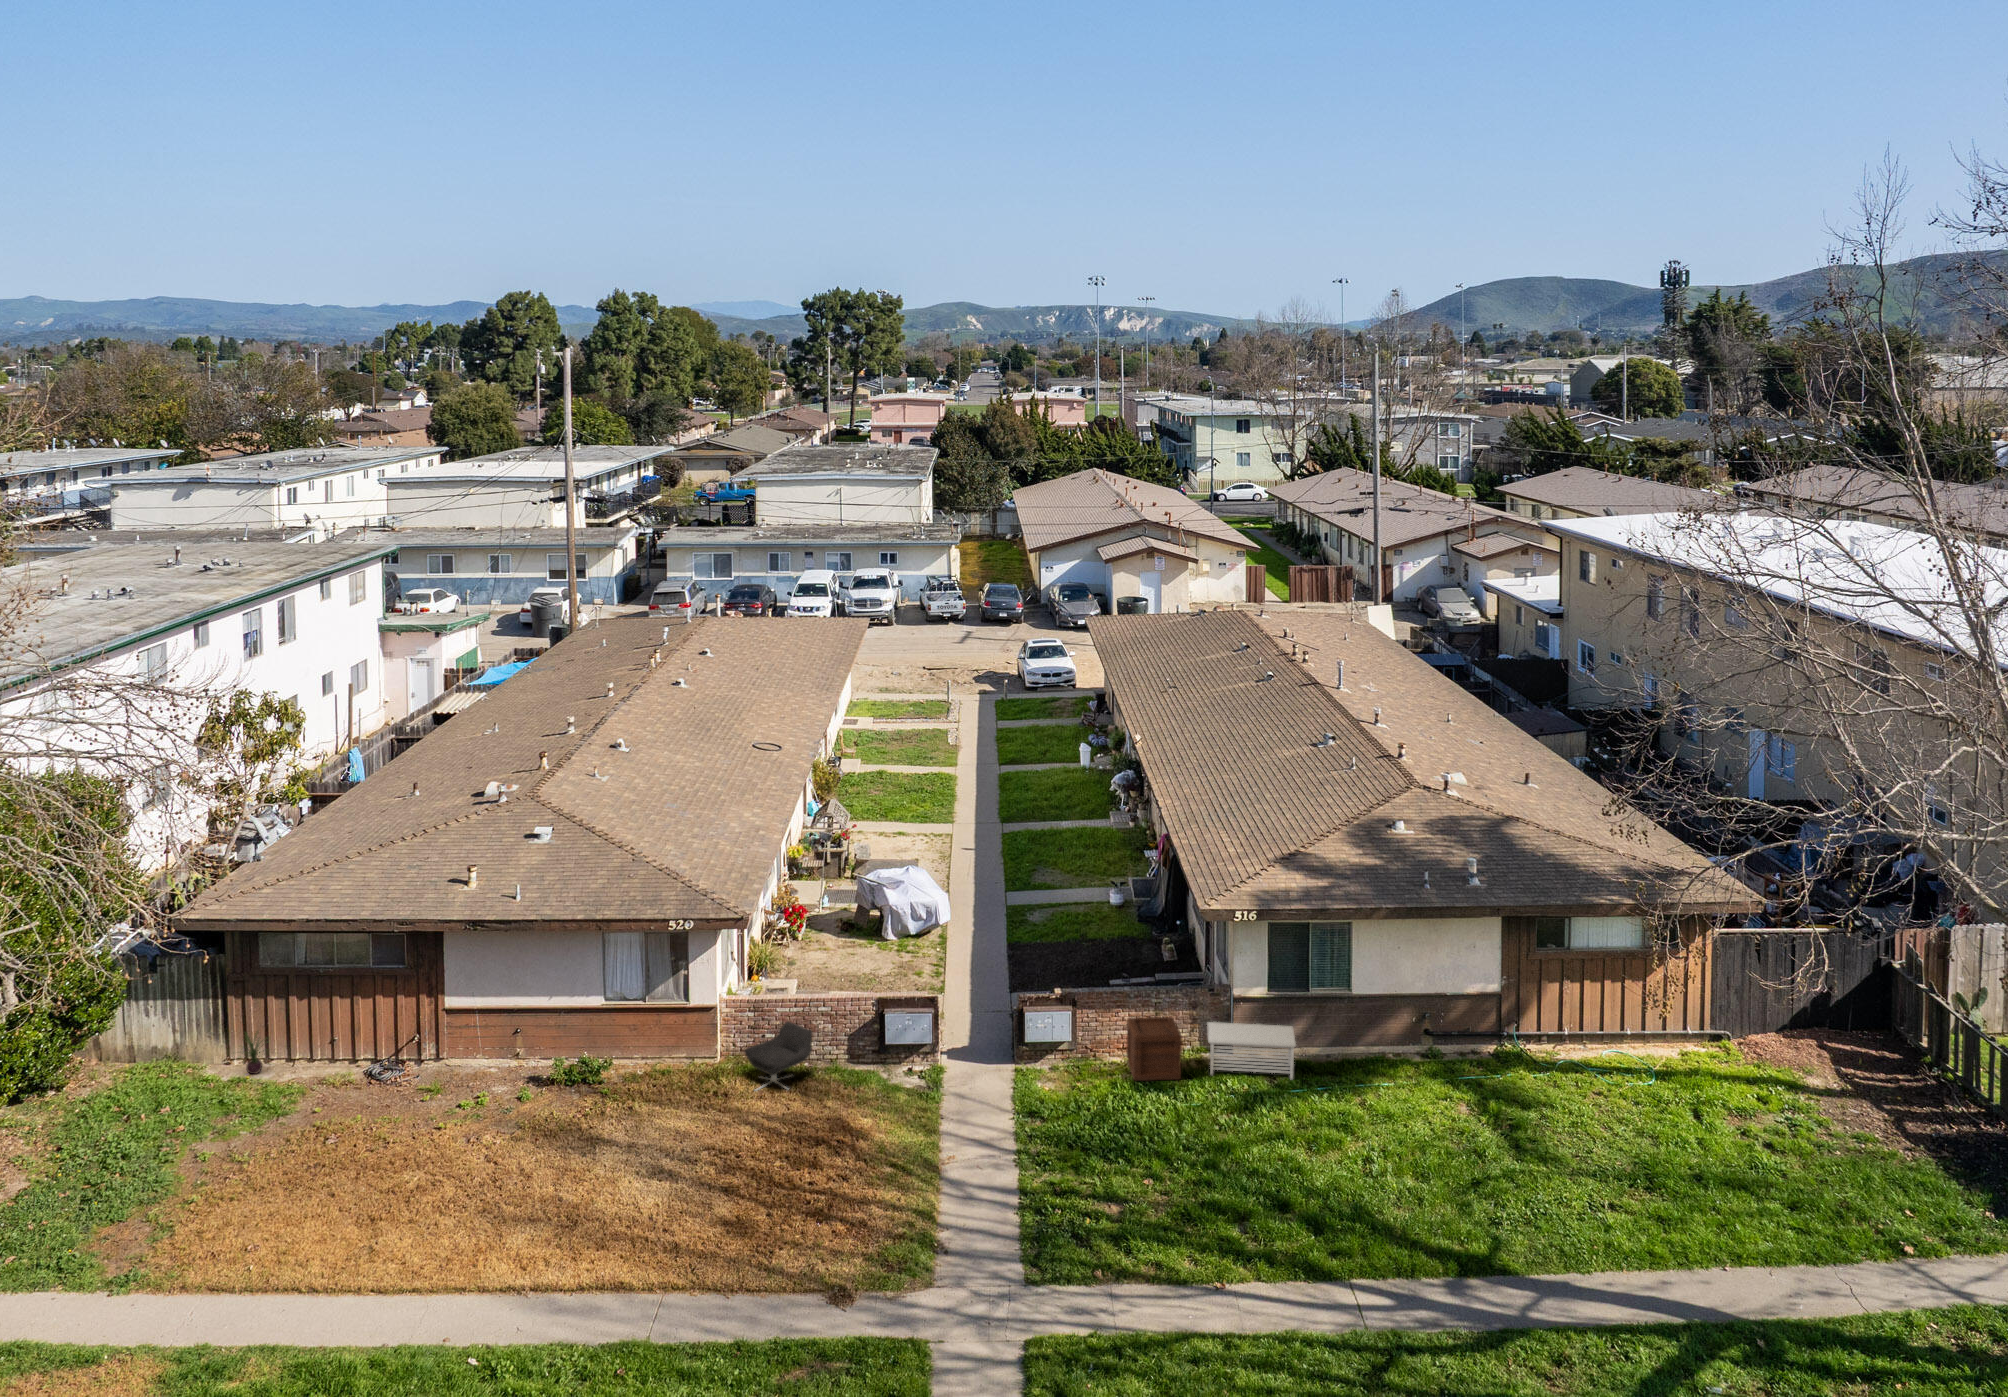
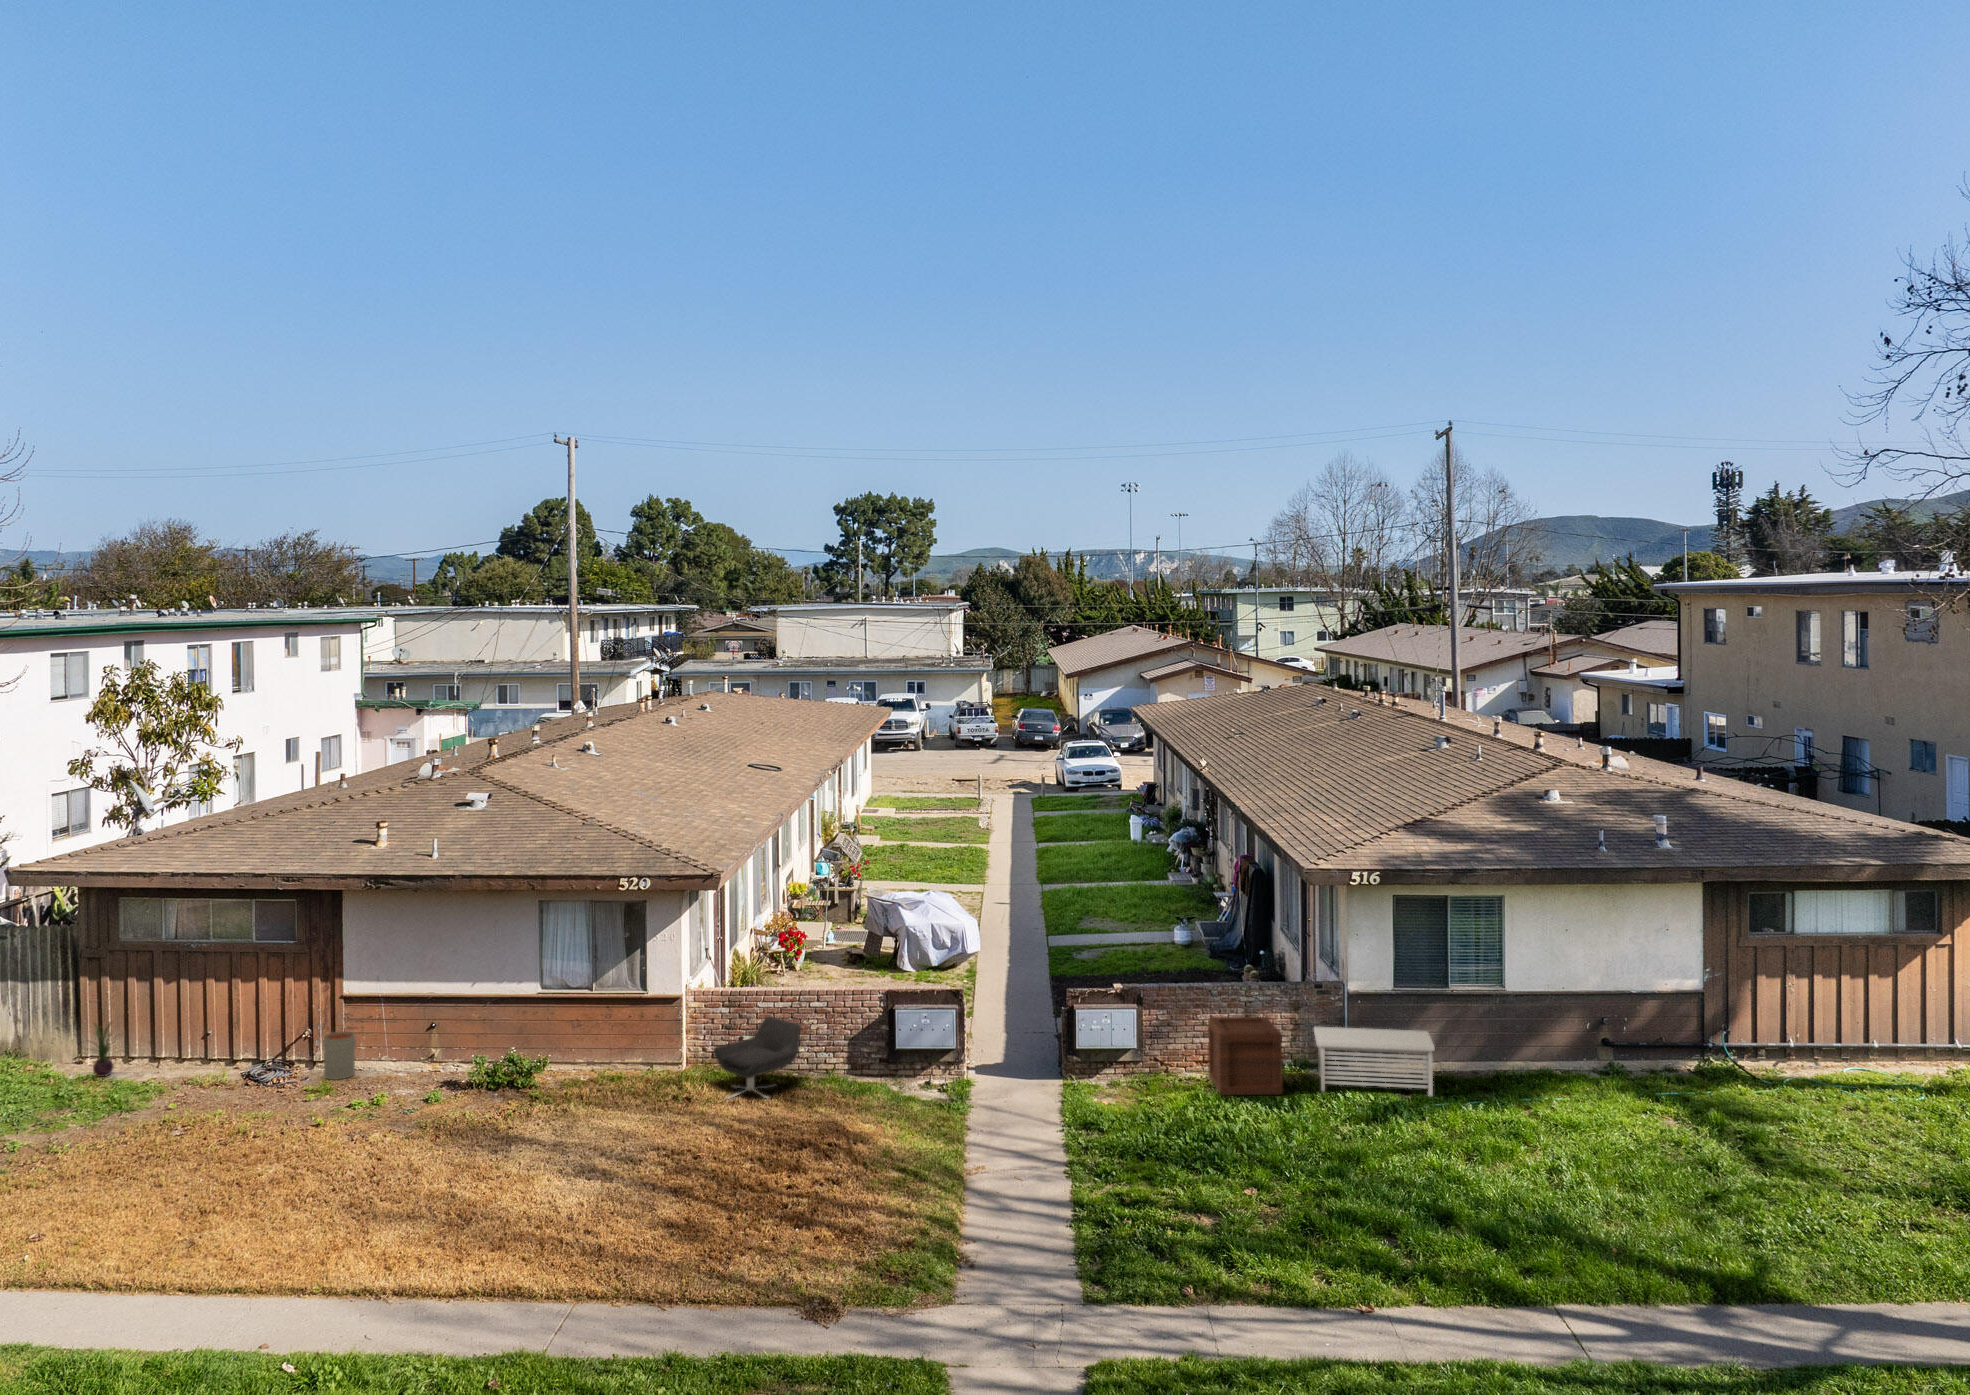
bucket: none [427,1035,462,1074] -> present [323,1031,356,1080]

